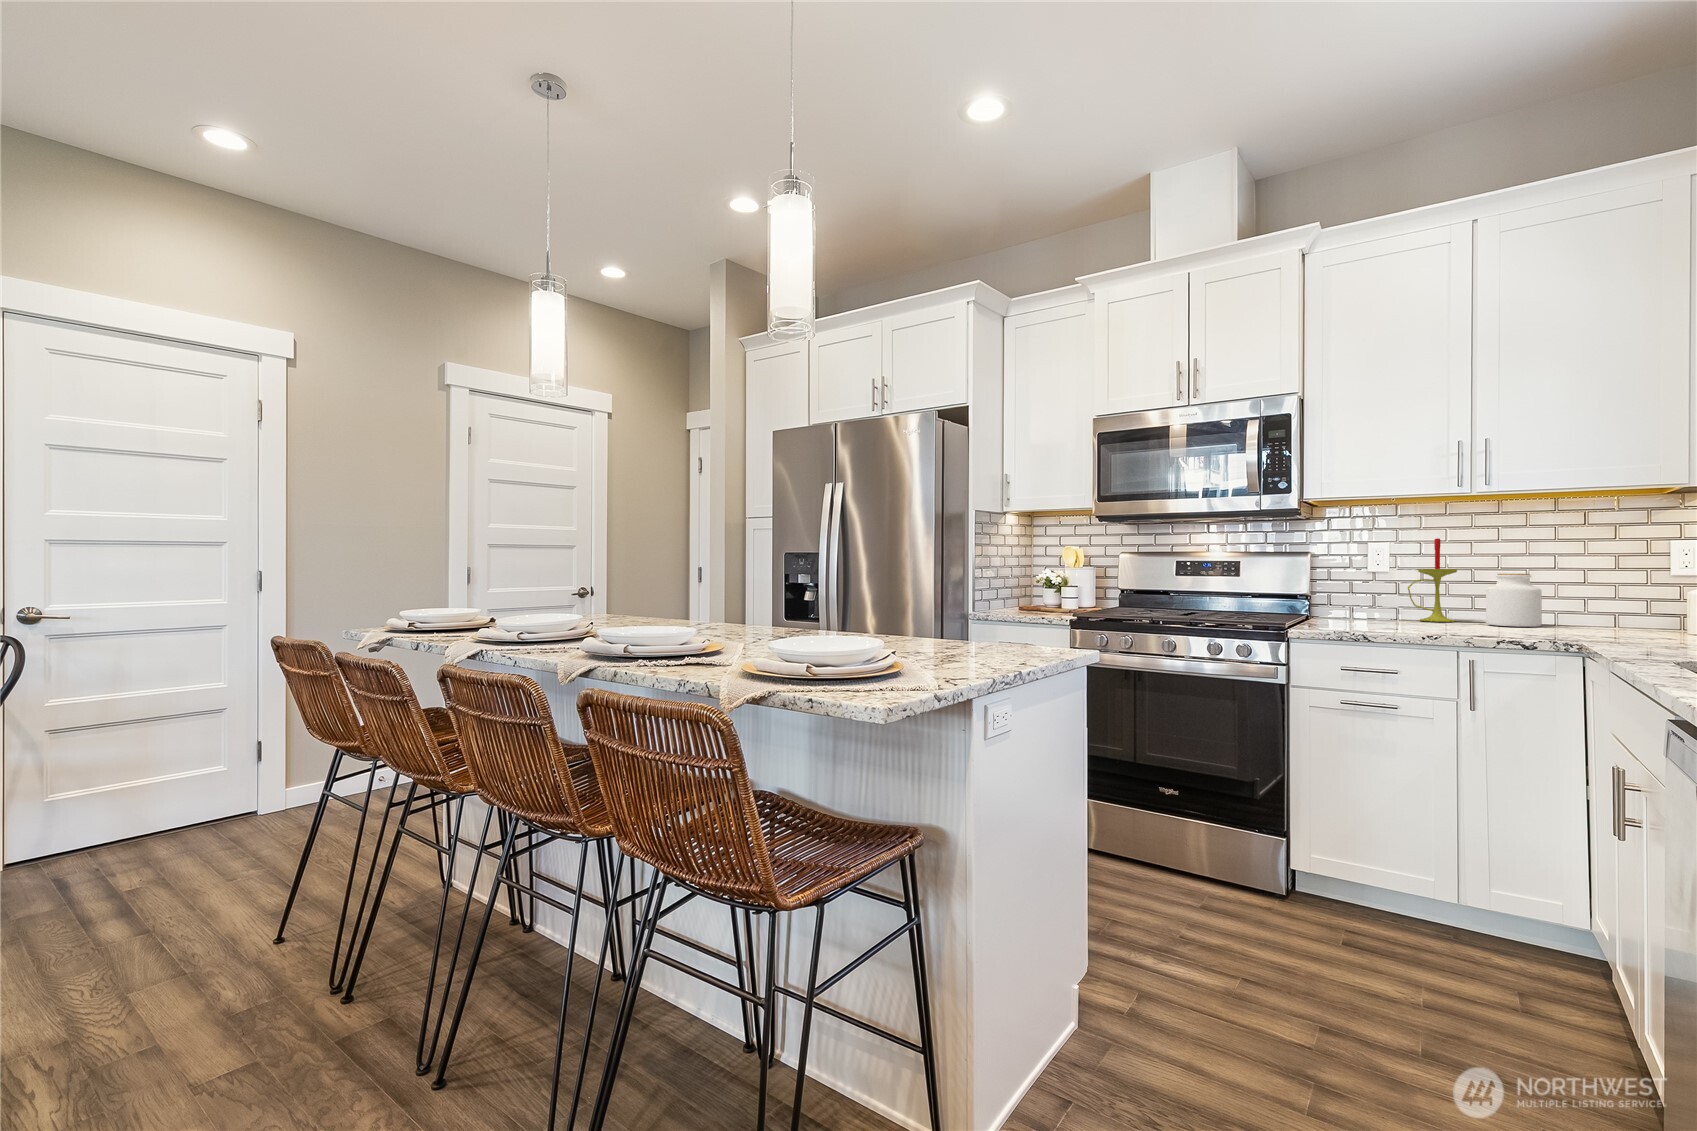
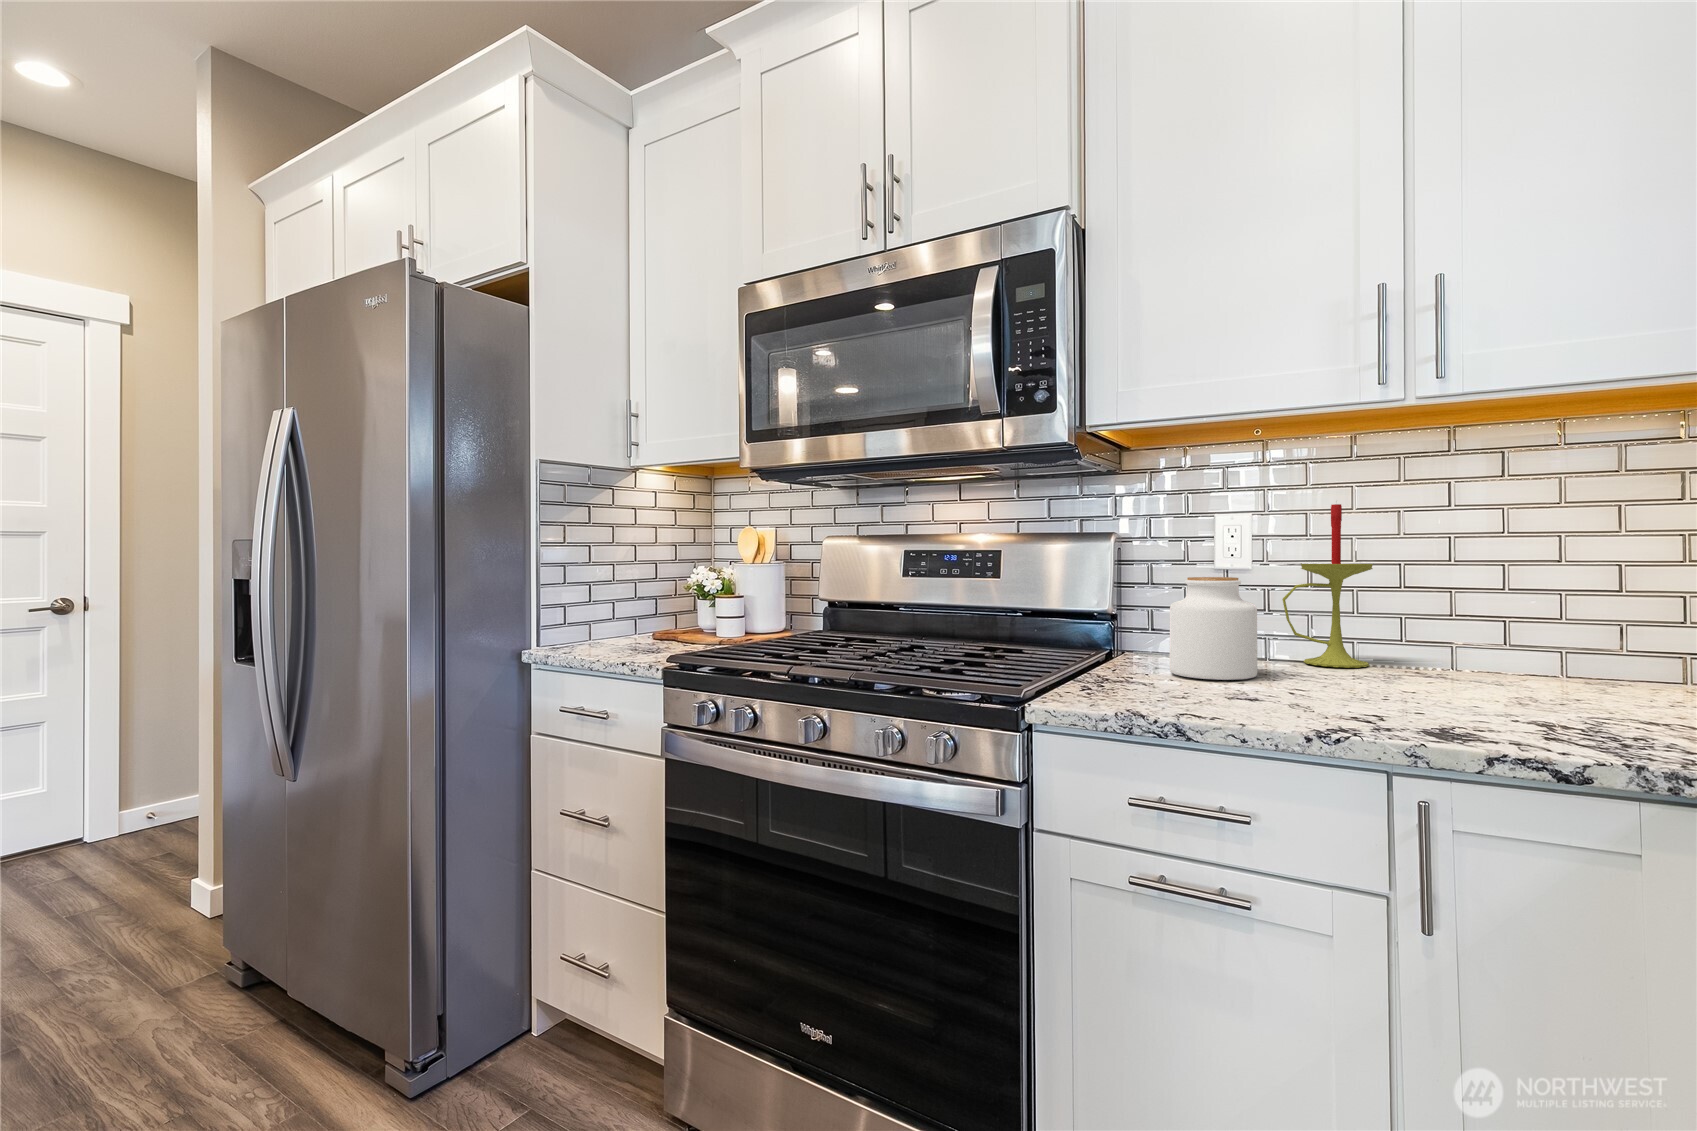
jar: present [1486,574,1542,627] -> present [1170,577,1257,680]

